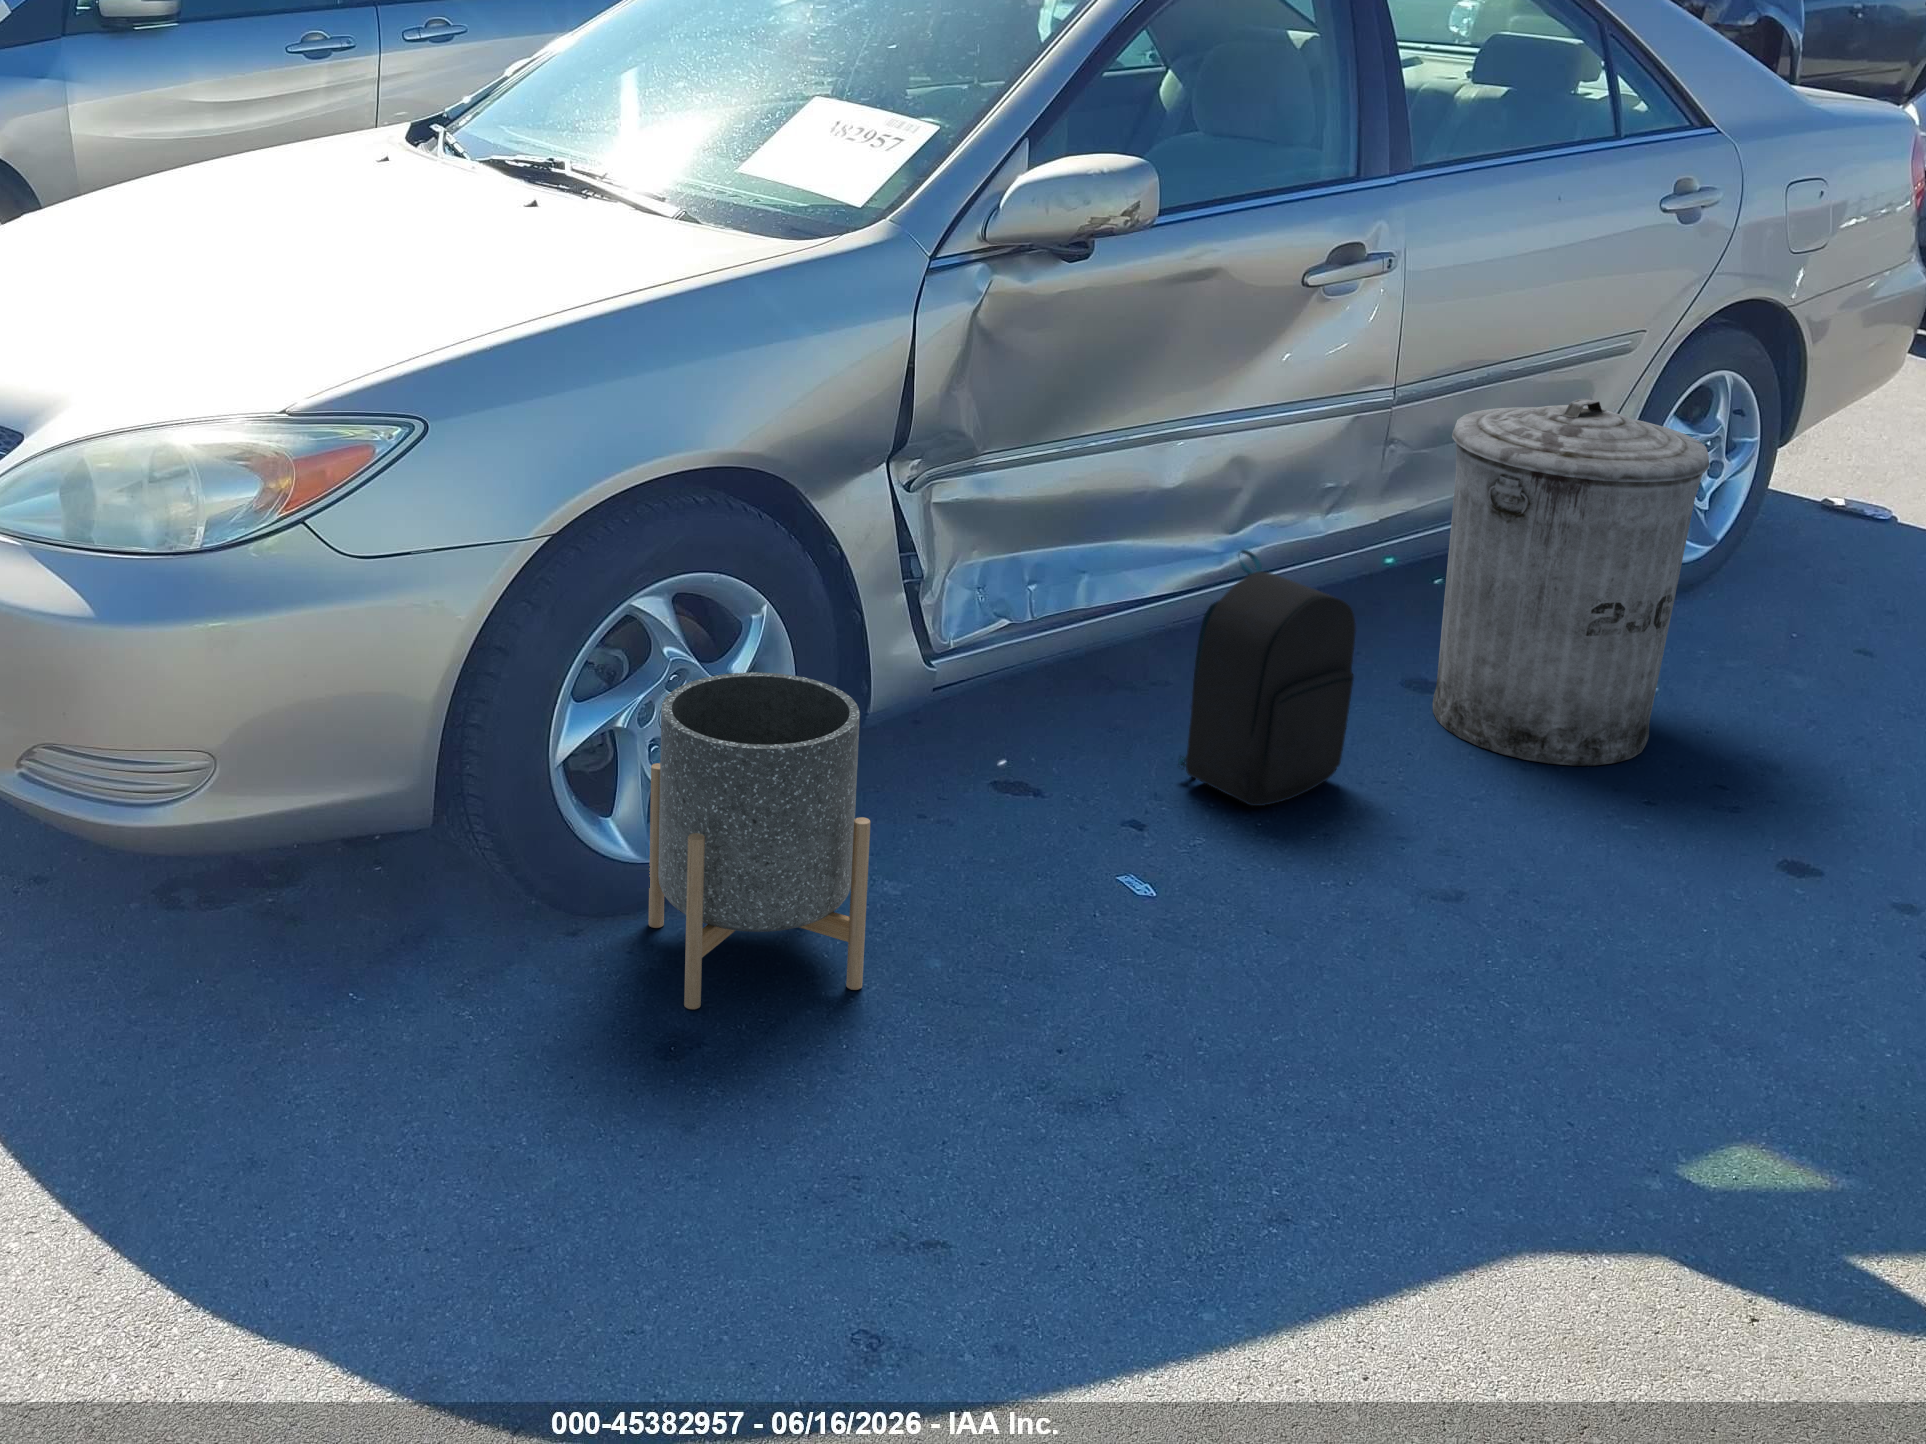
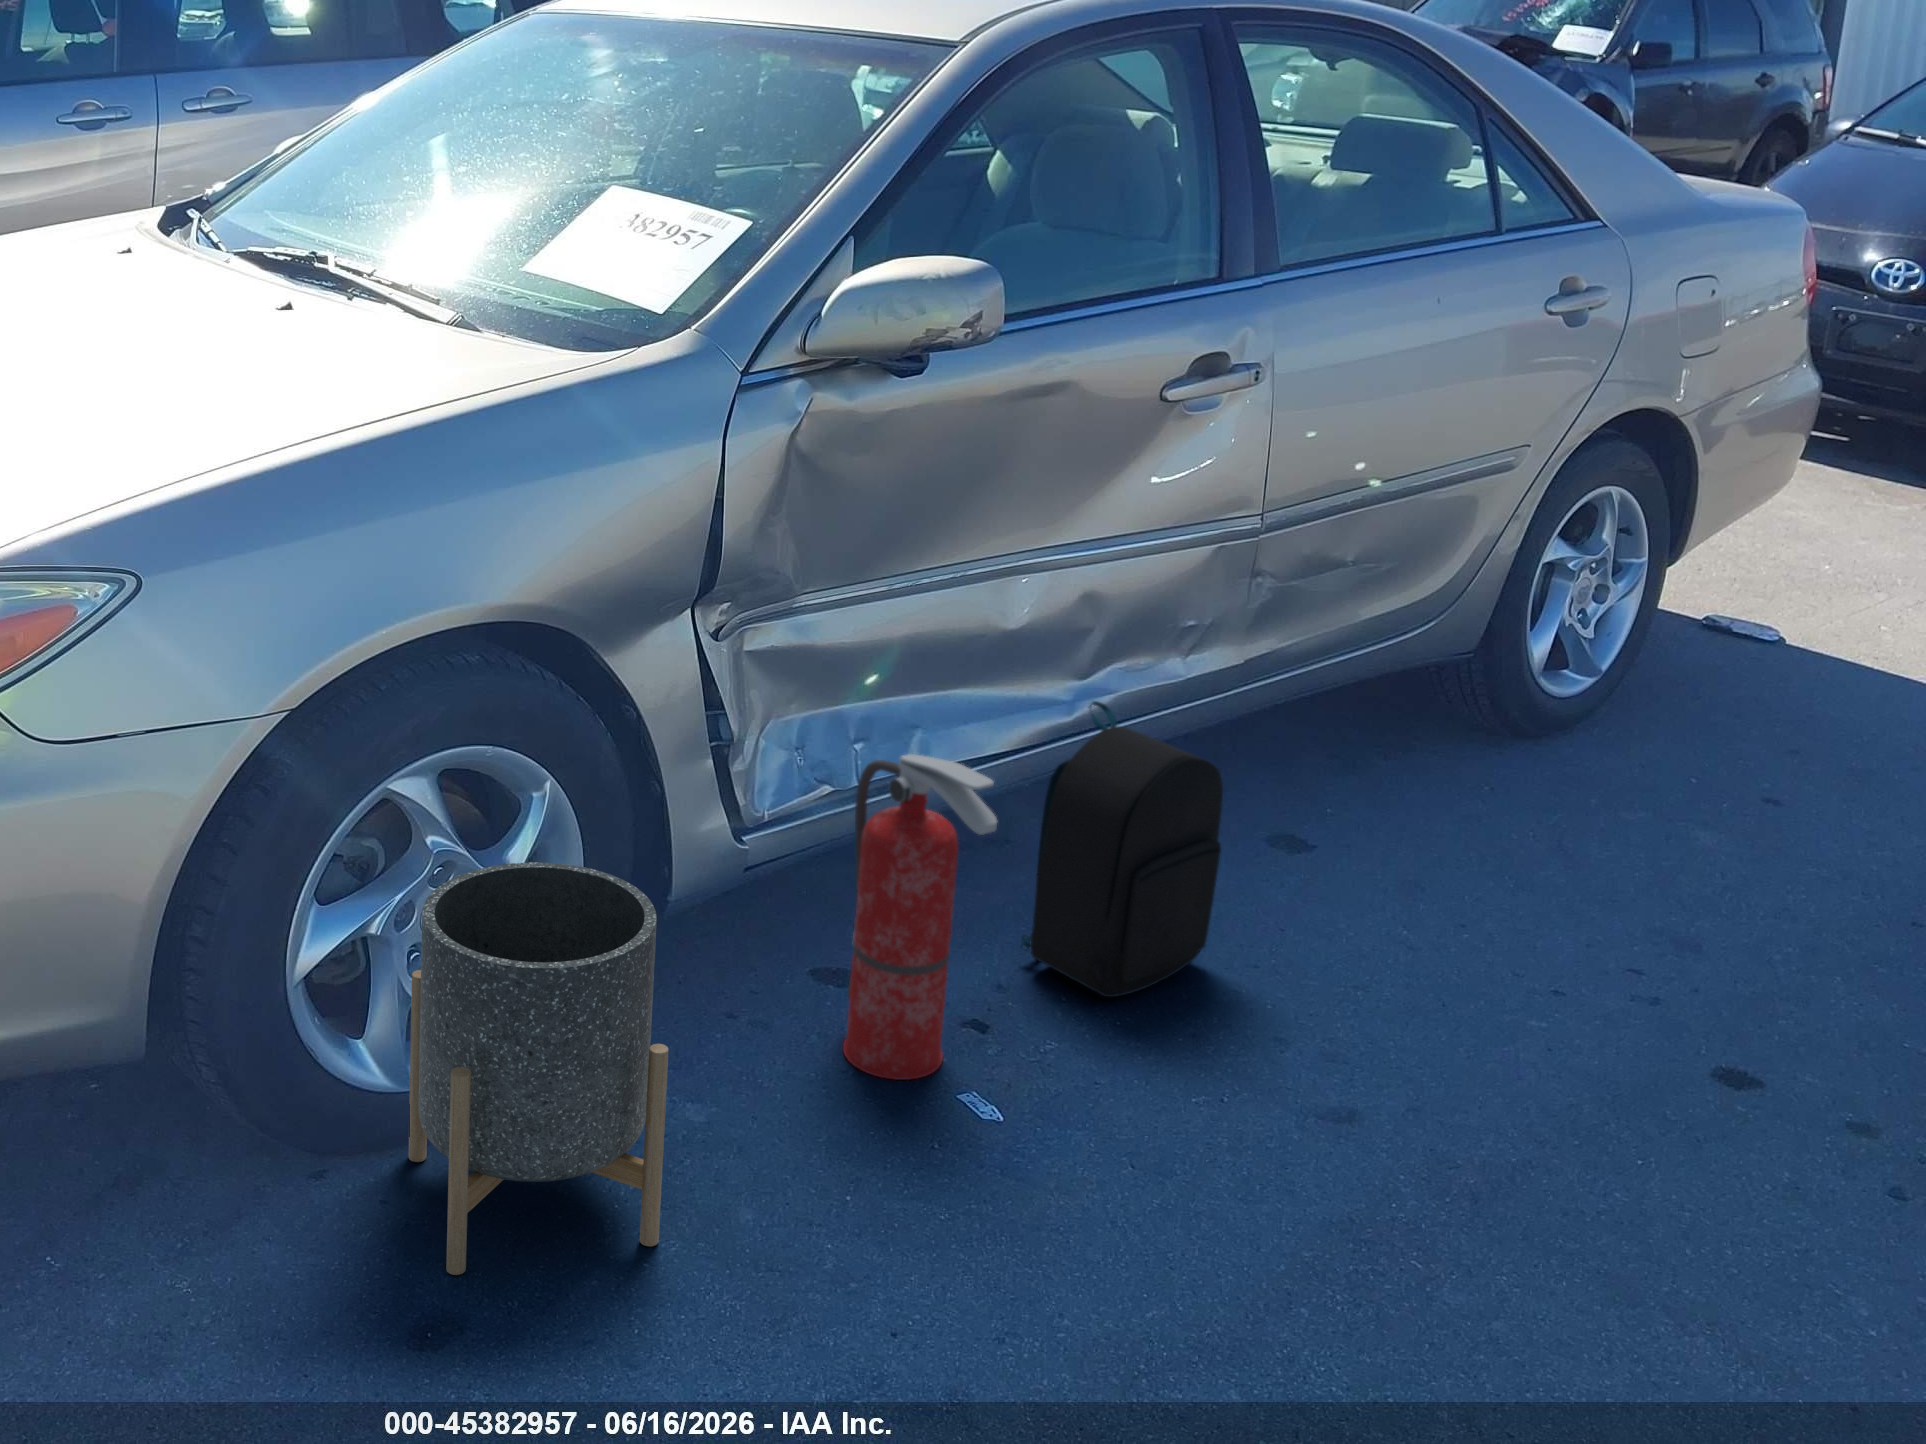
trash can: present [1433,399,1709,766] -> none [1303,527,1616,942]
fire extinguisher: none [1020,588,1153,869] -> present [843,754,998,1080]

